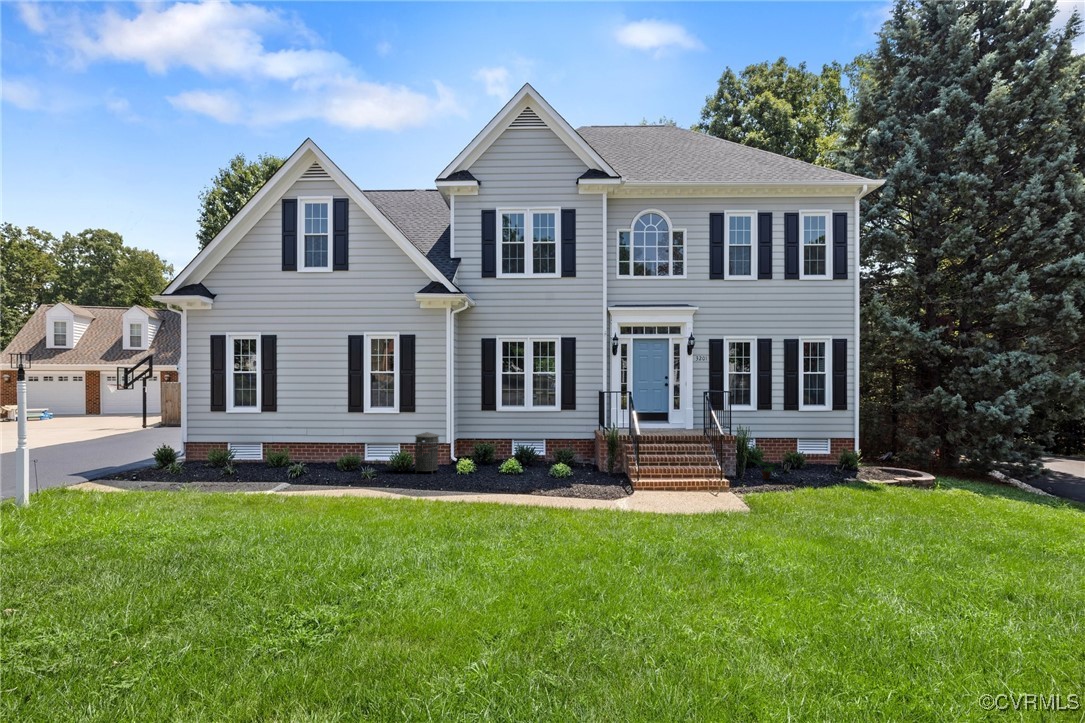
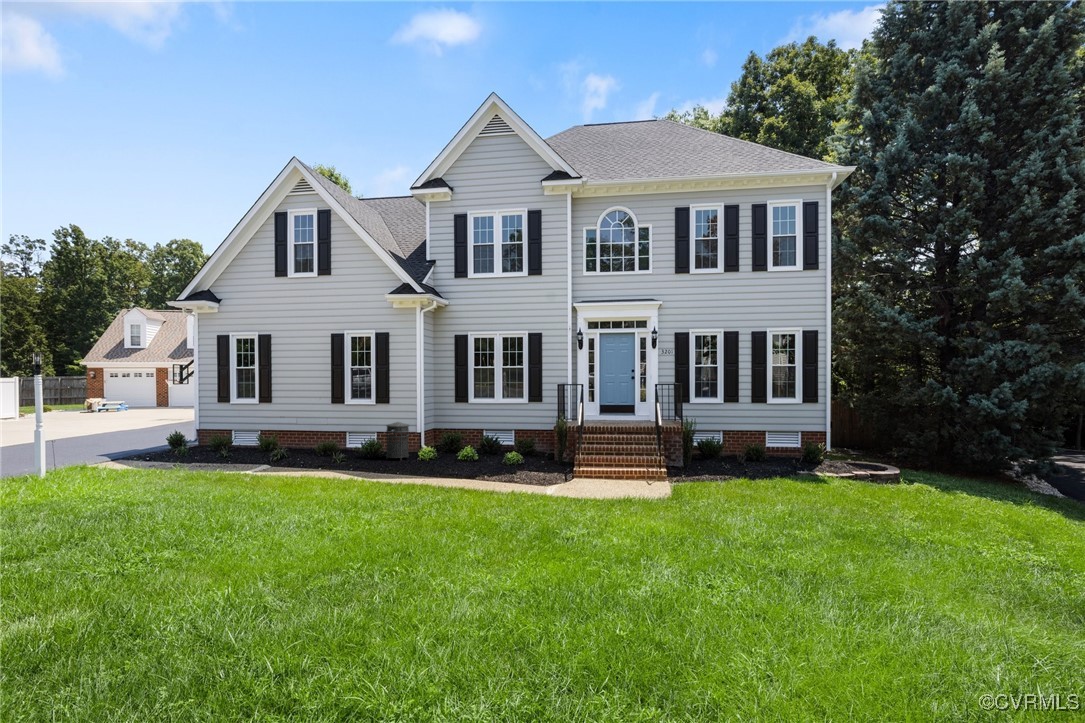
potted plant: present [751,458,781,480] -> none [704,449,737,473]

